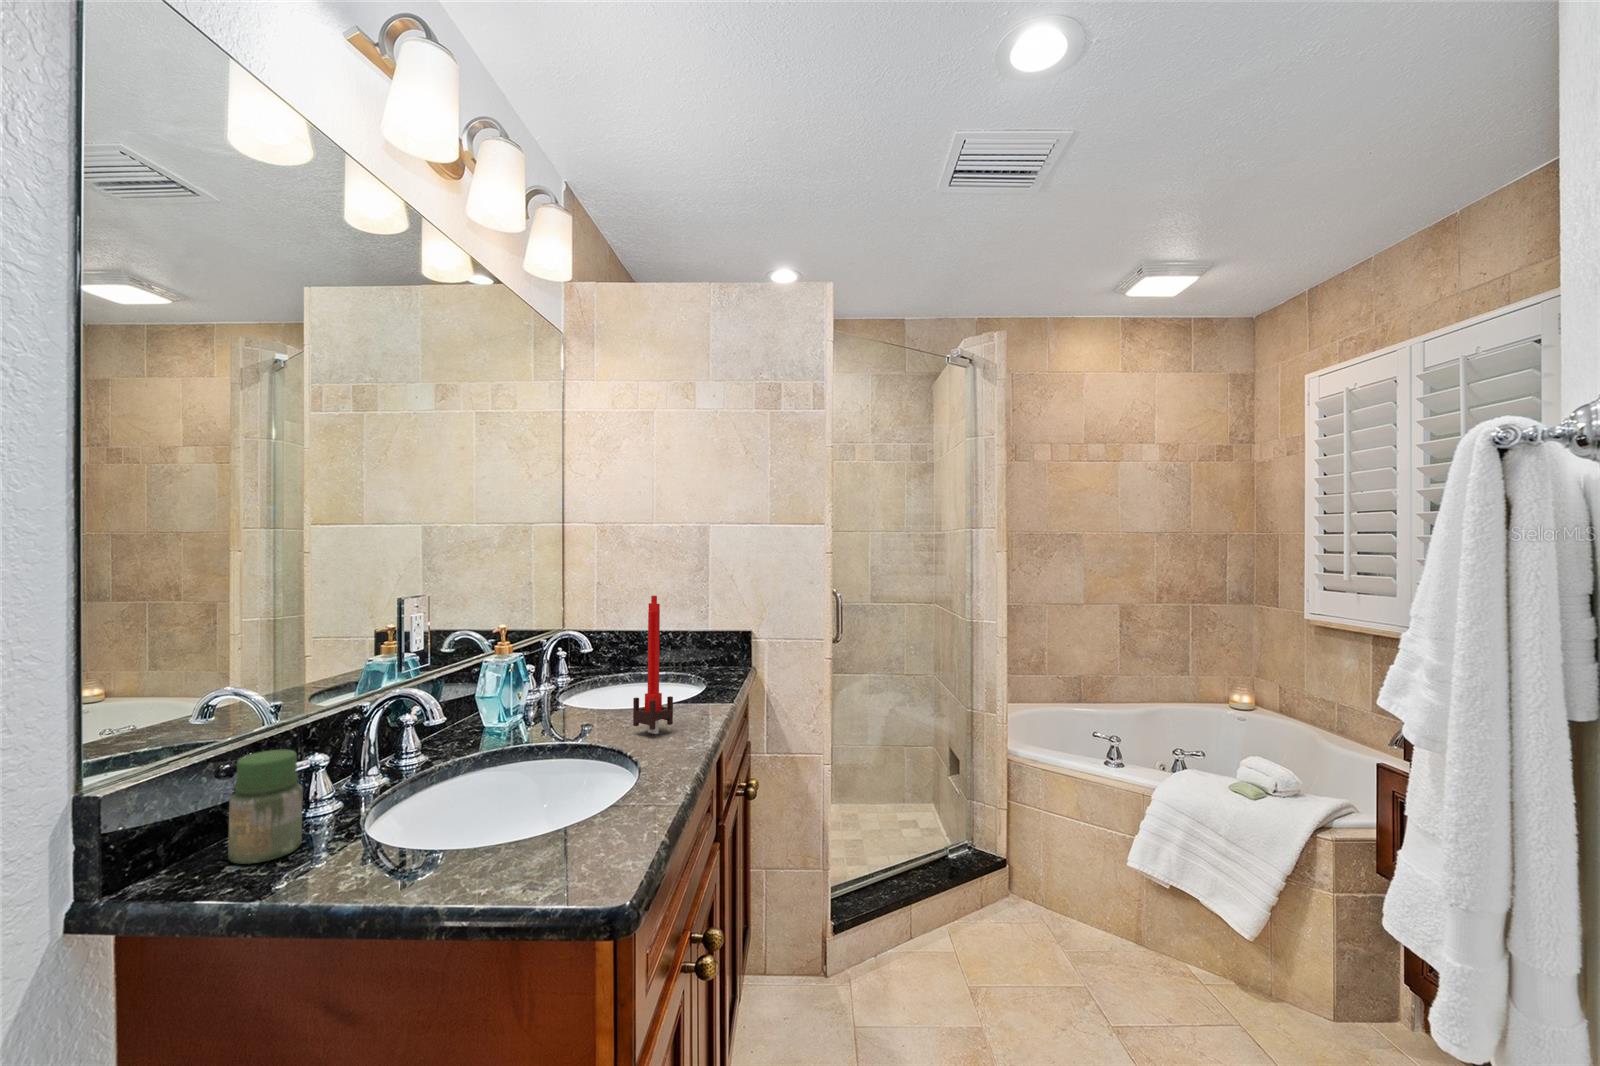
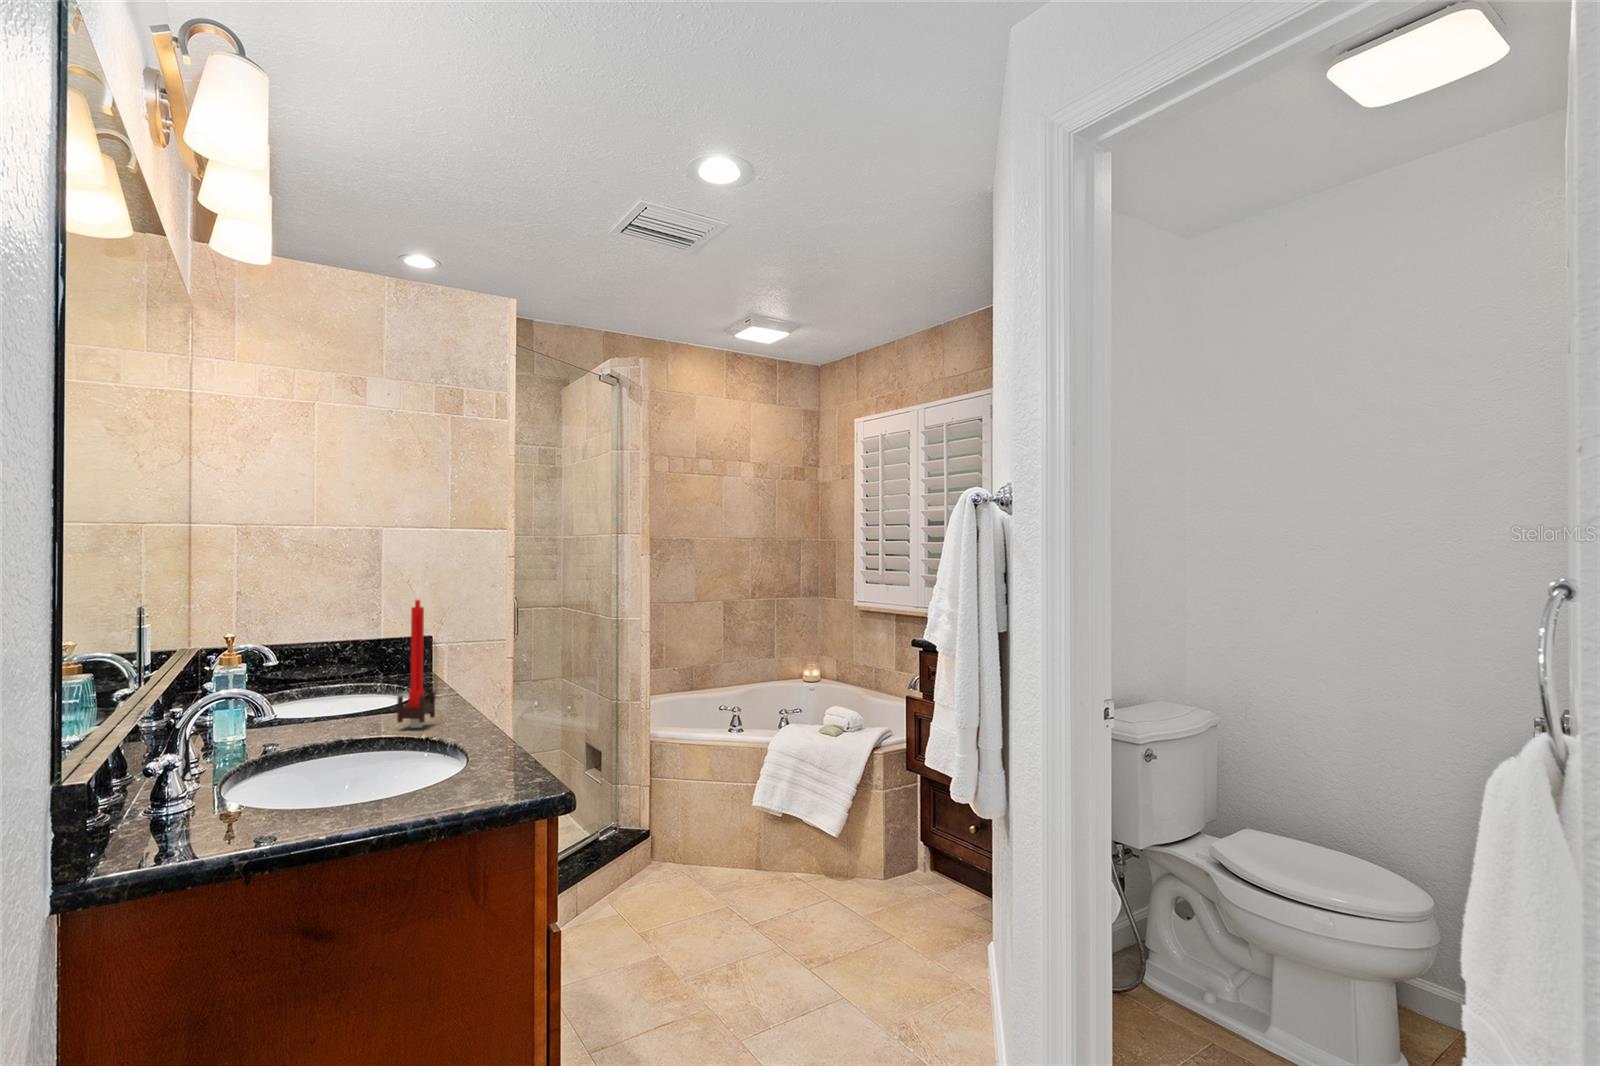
jar: present [228,750,303,864] -> none [151,745,219,846]

